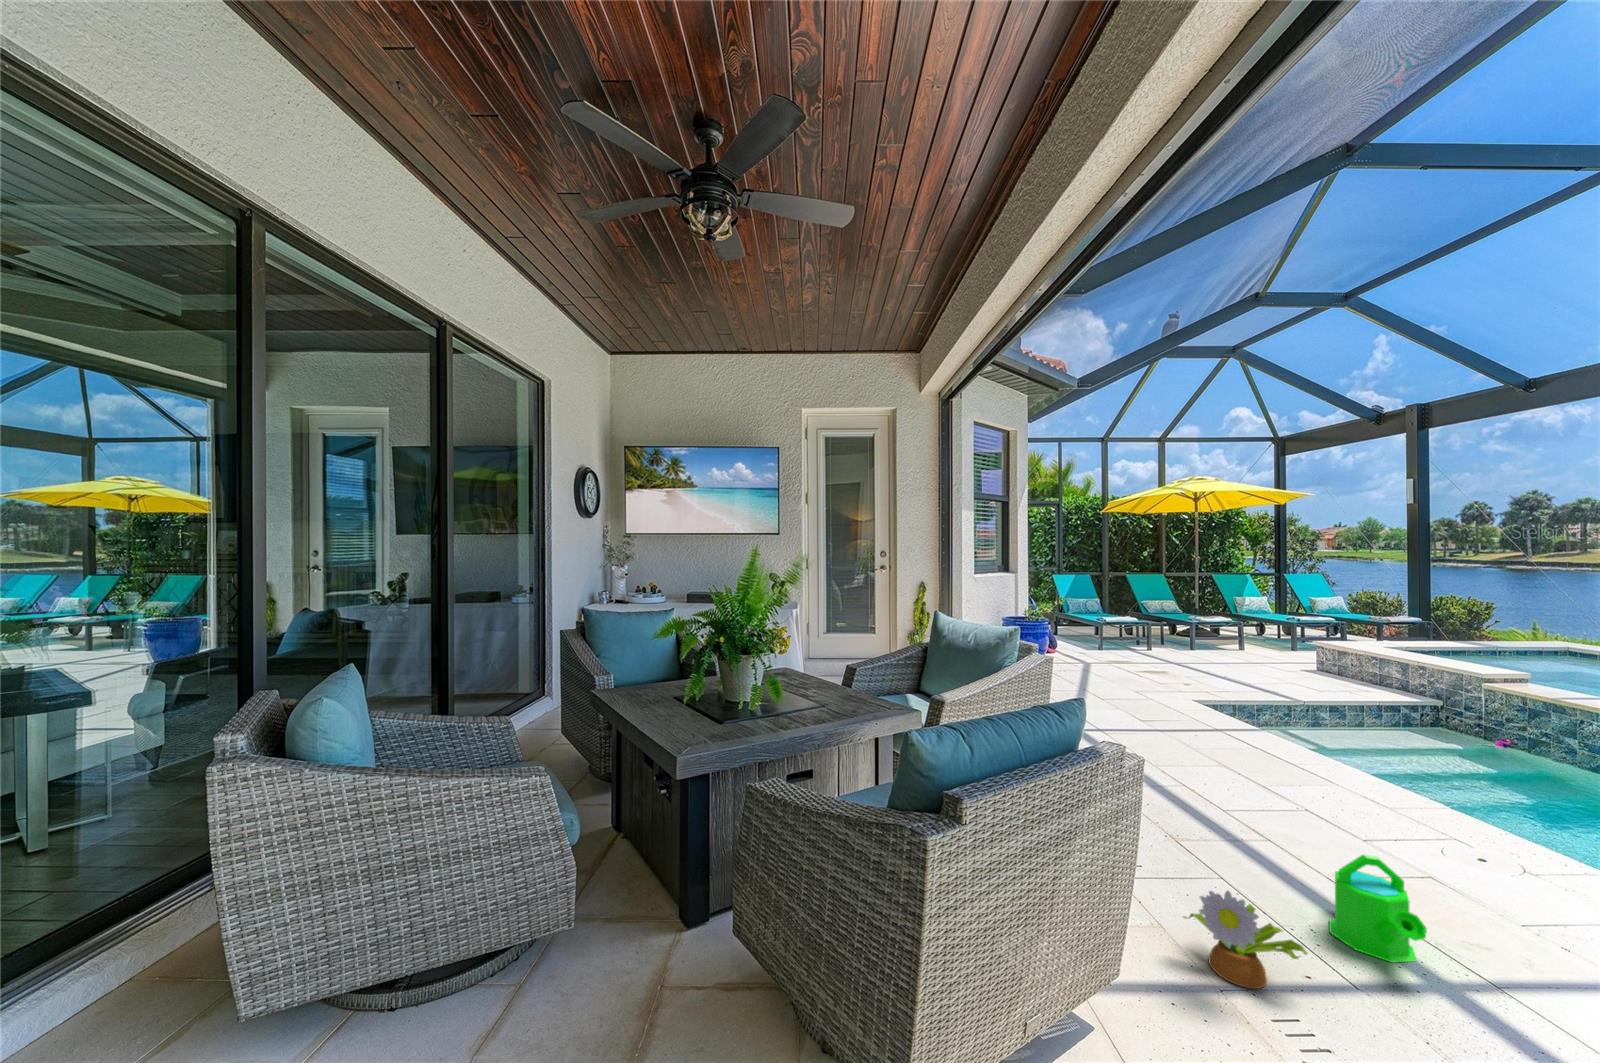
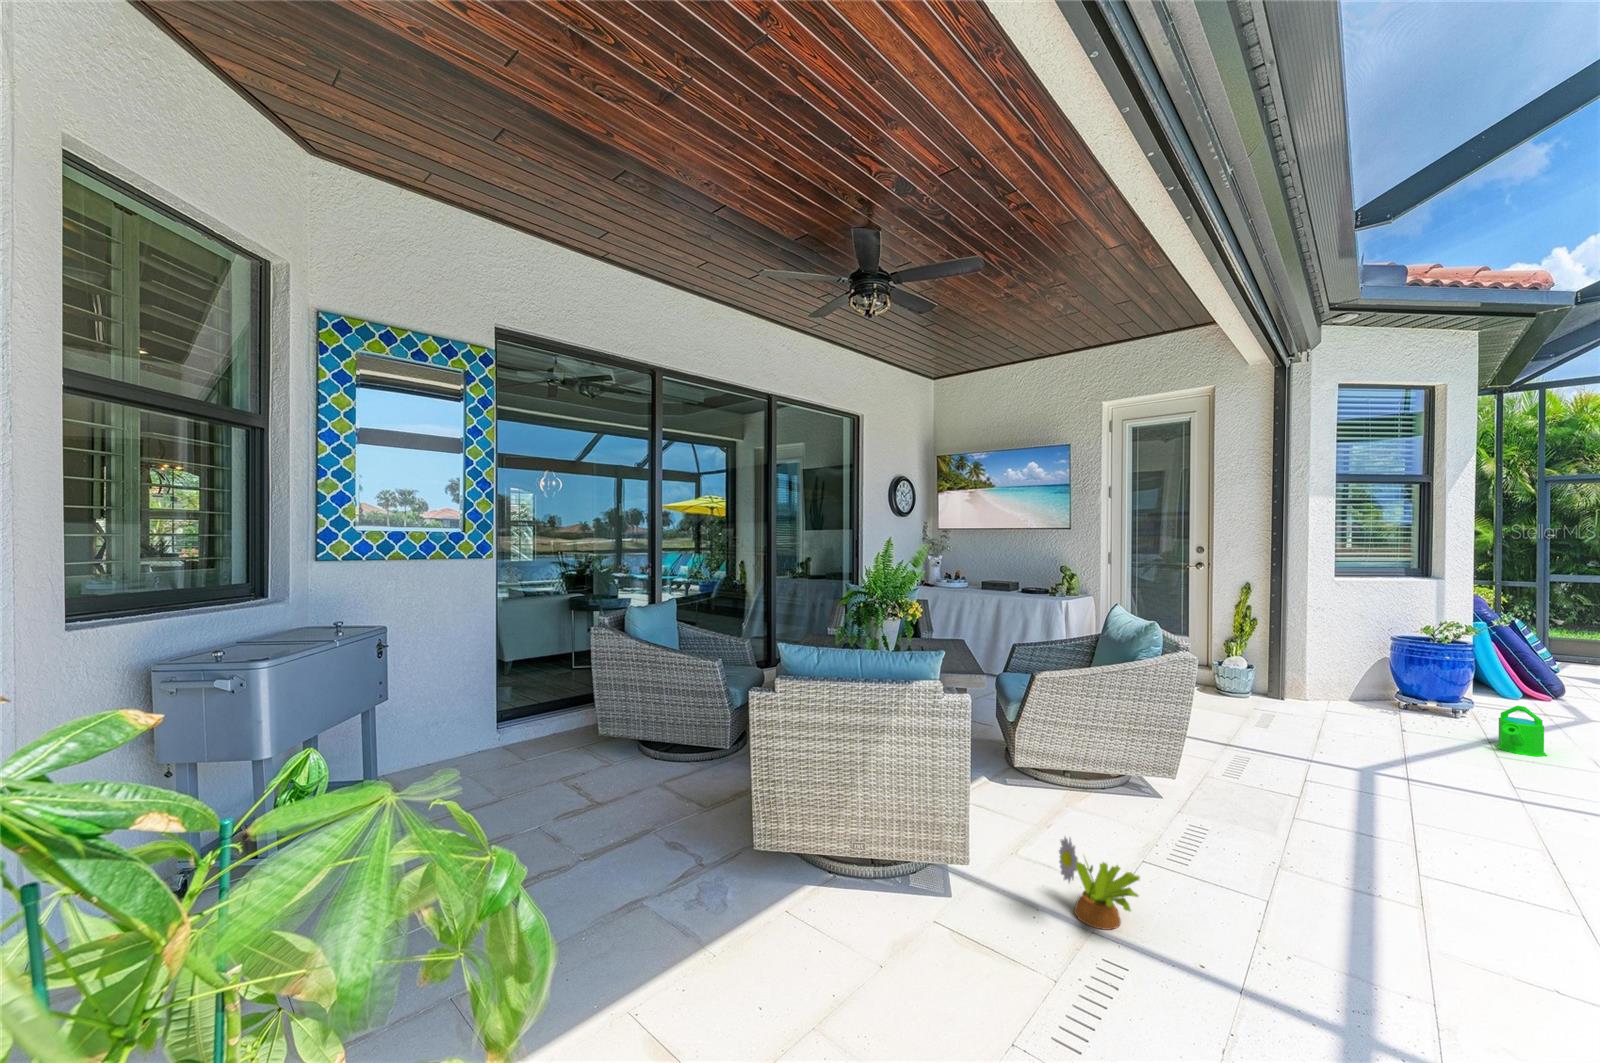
watering can: present [1329,855,1426,962] -> present [1495,706,1547,757]

